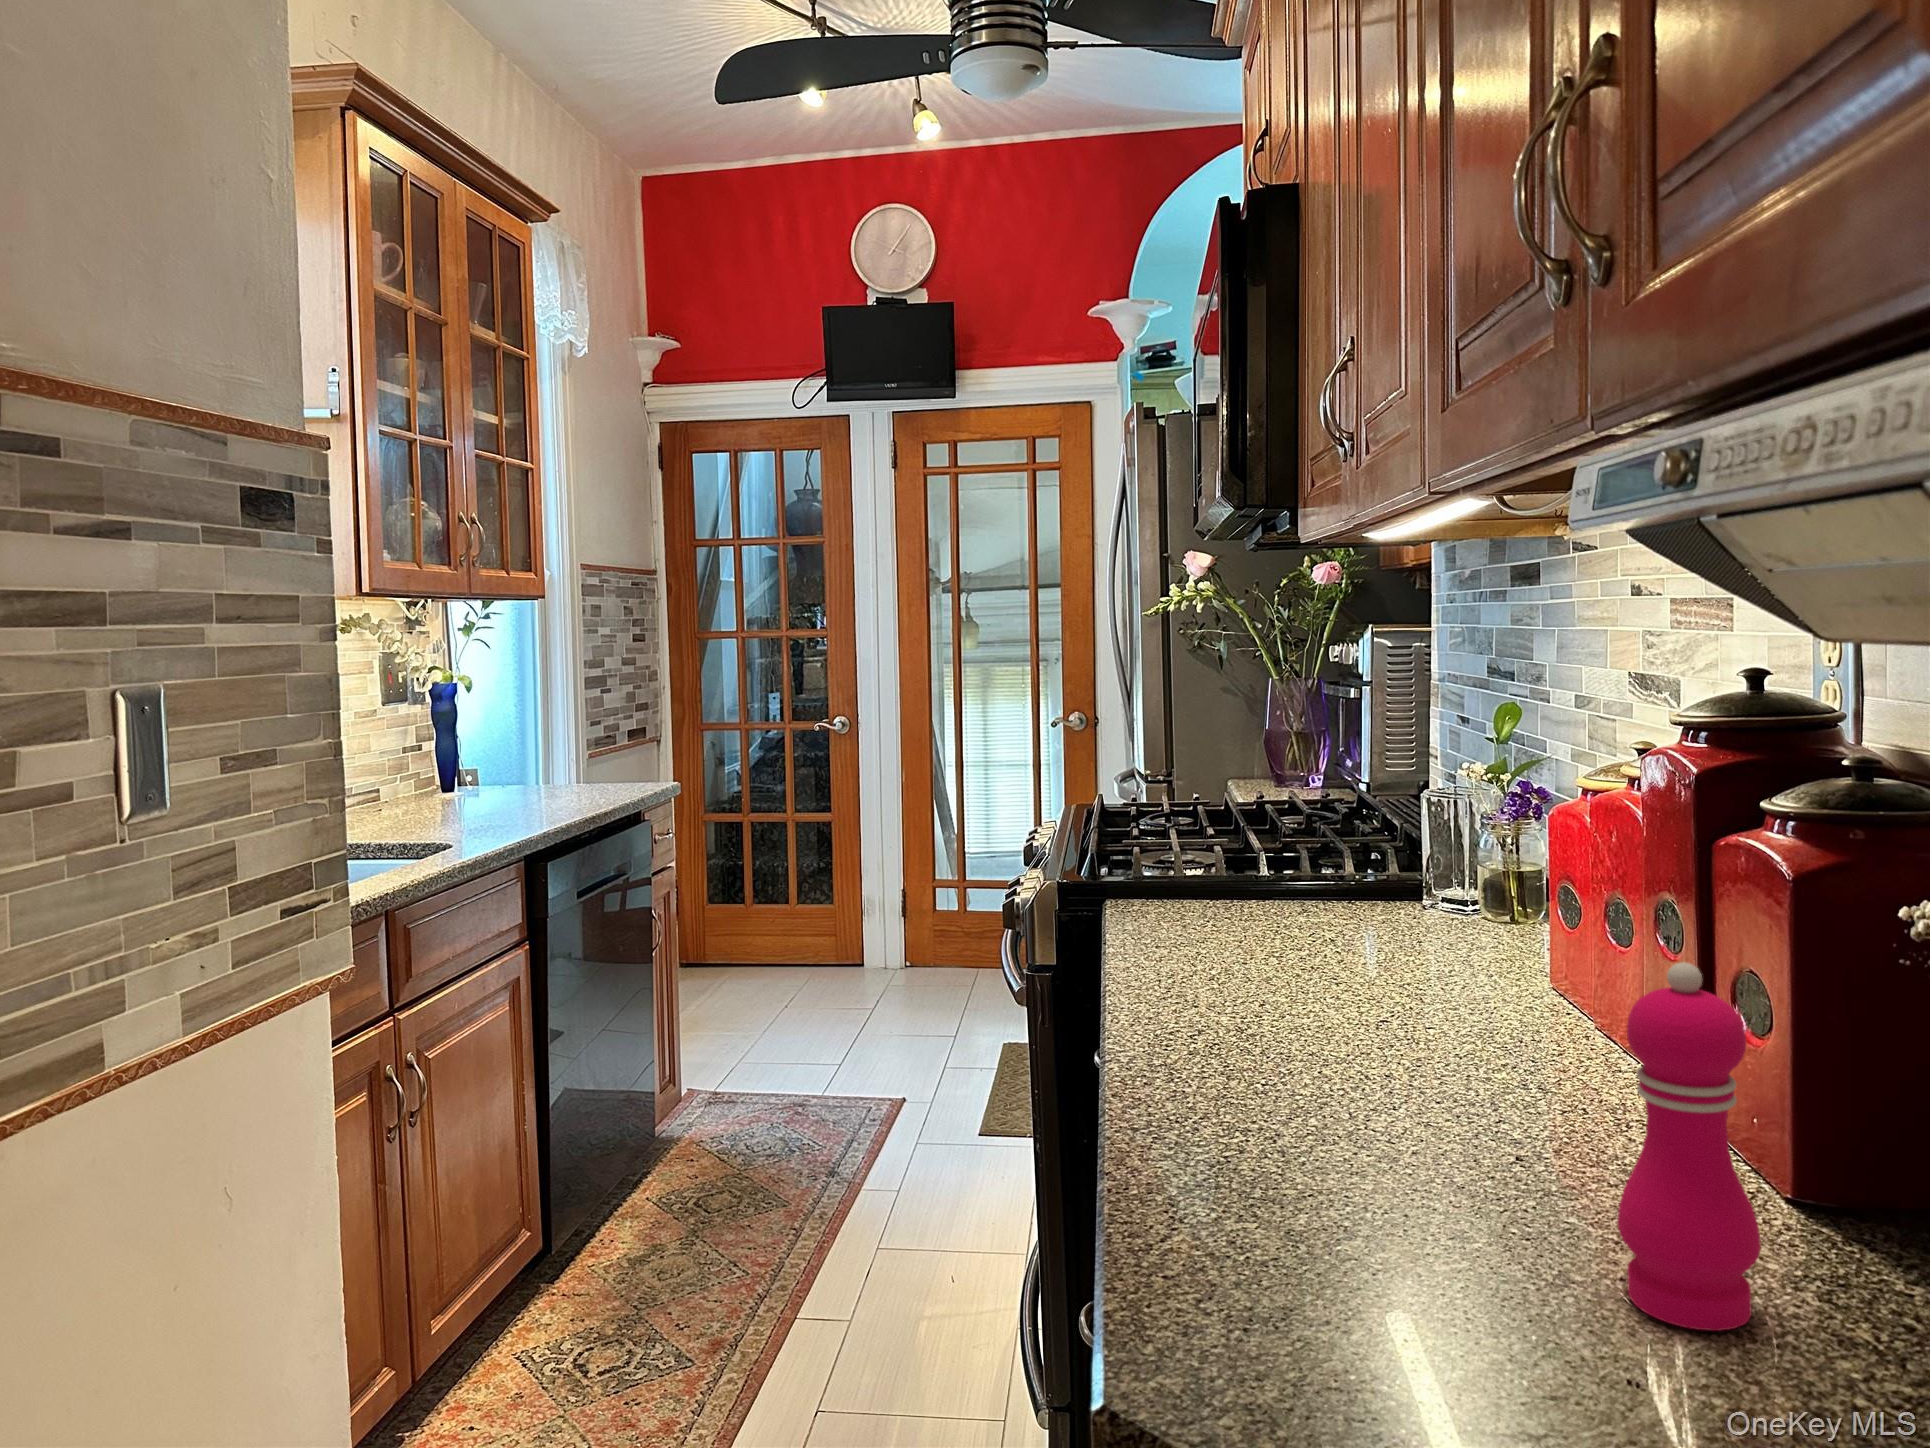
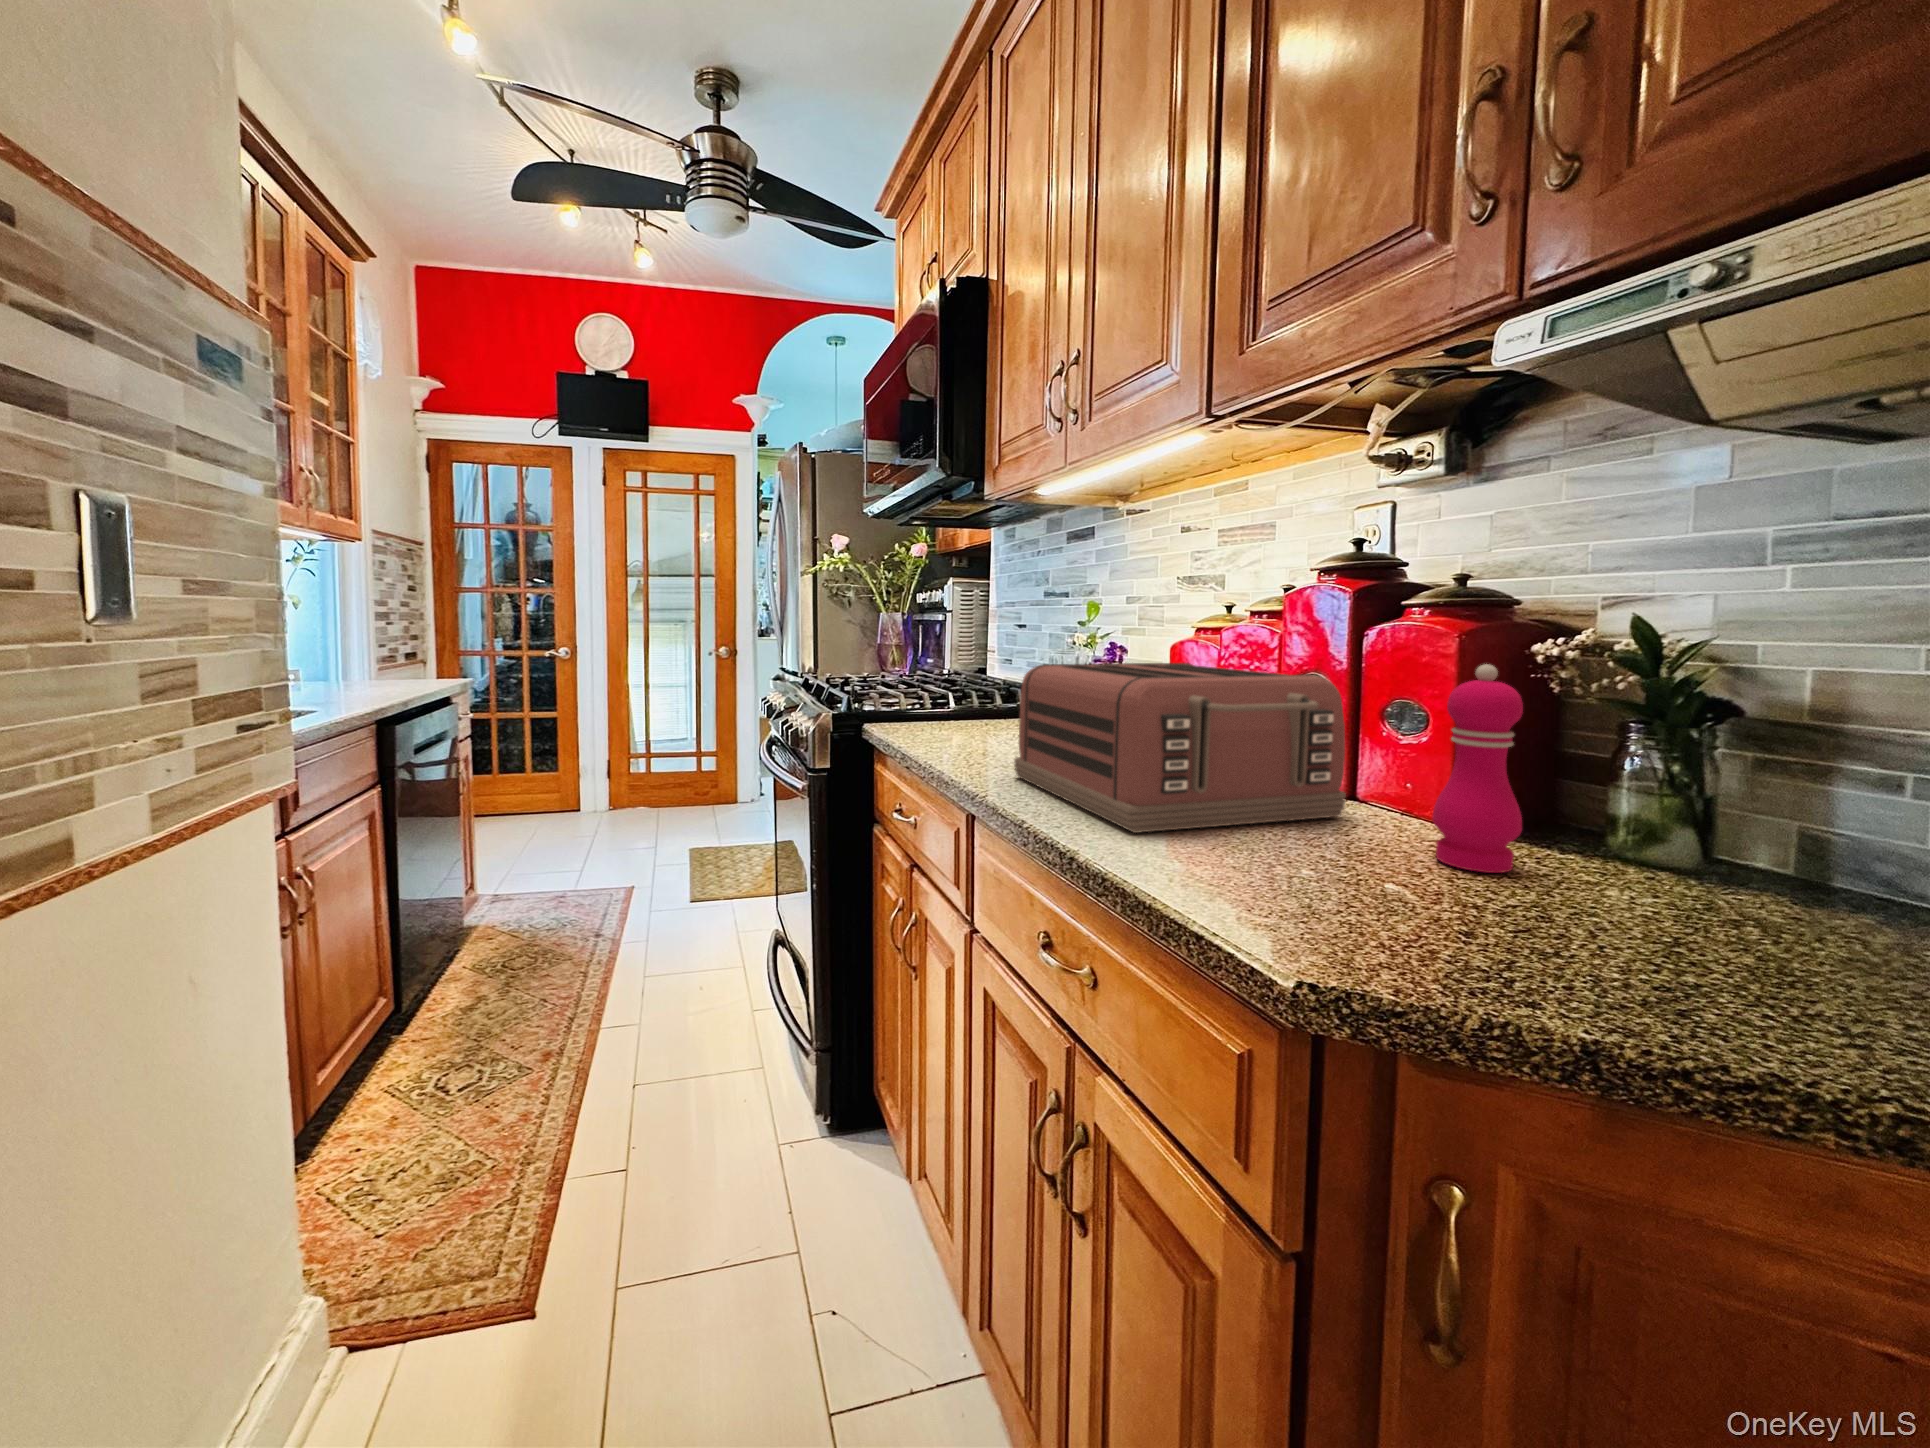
toaster: none [1170,862,1620,1178] -> present [1014,663,1346,833]

